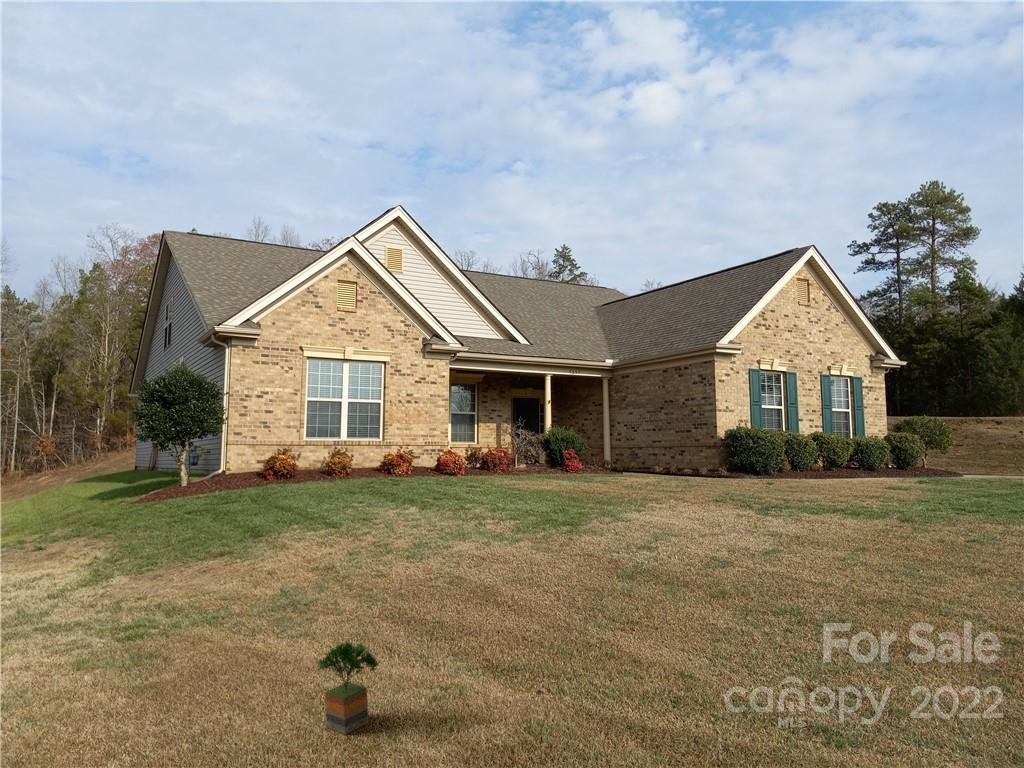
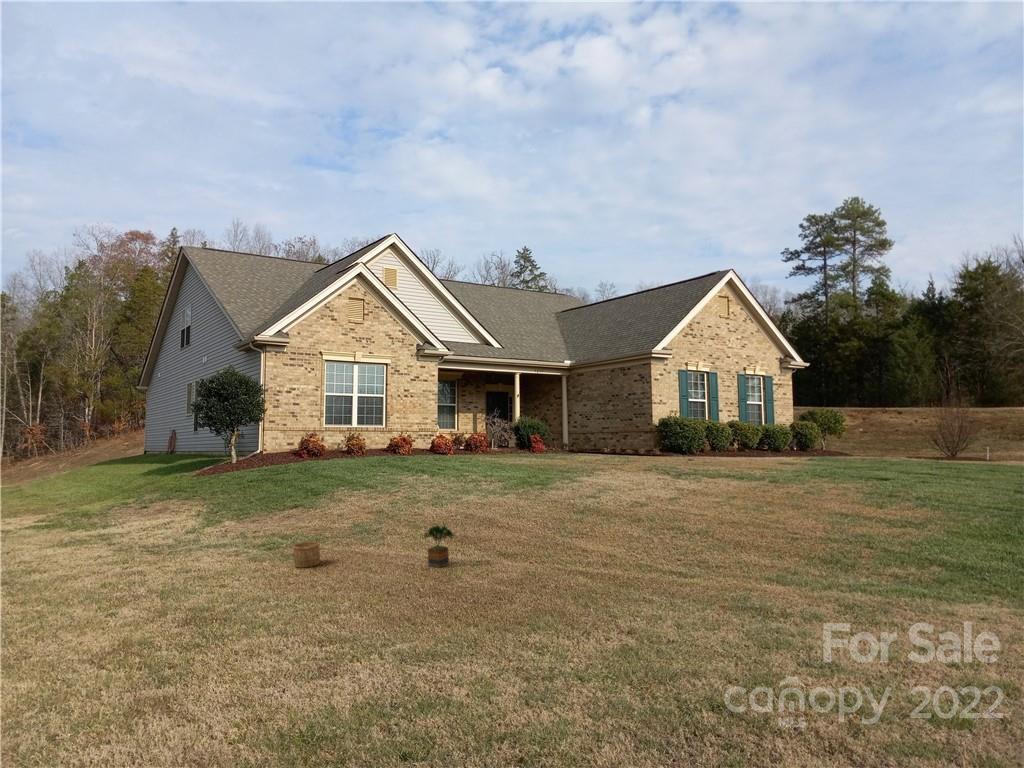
wooden bucket: none [79,659,138,717] -> present [293,541,320,568]

